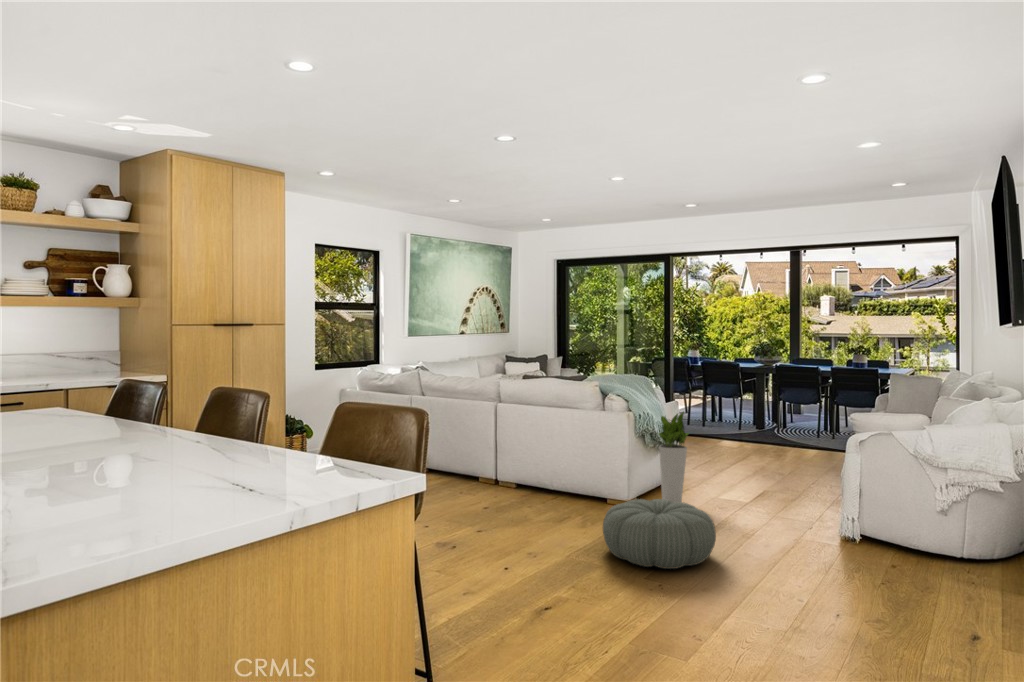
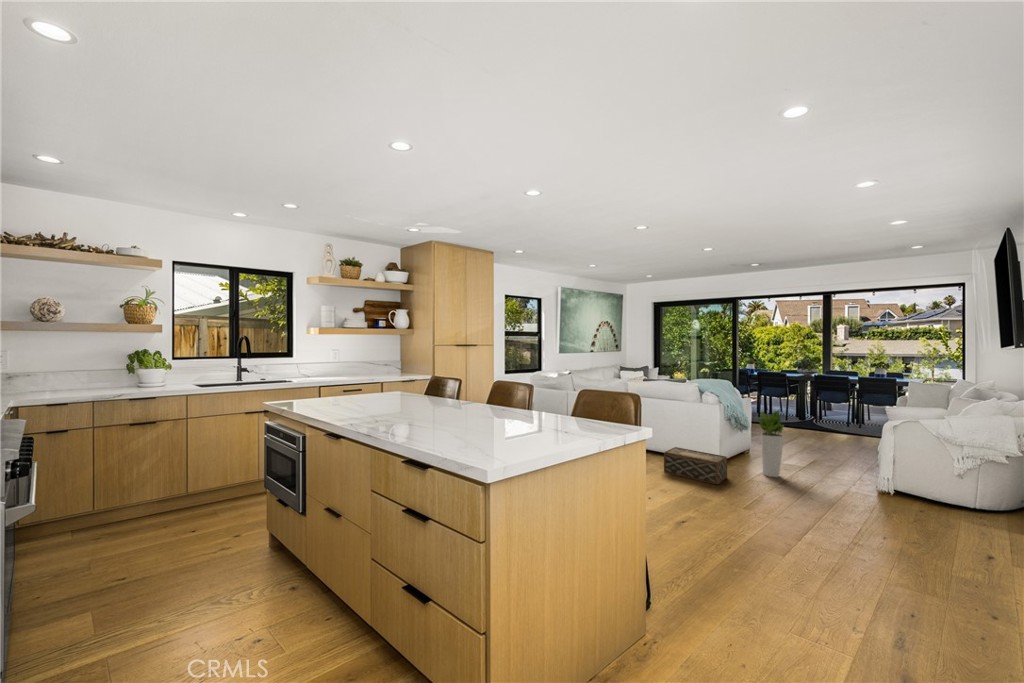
woven basket: none [528,470,611,517] -> present [664,447,727,484]
pouf: present [603,499,716,569] -> none [741,477,844,536]

